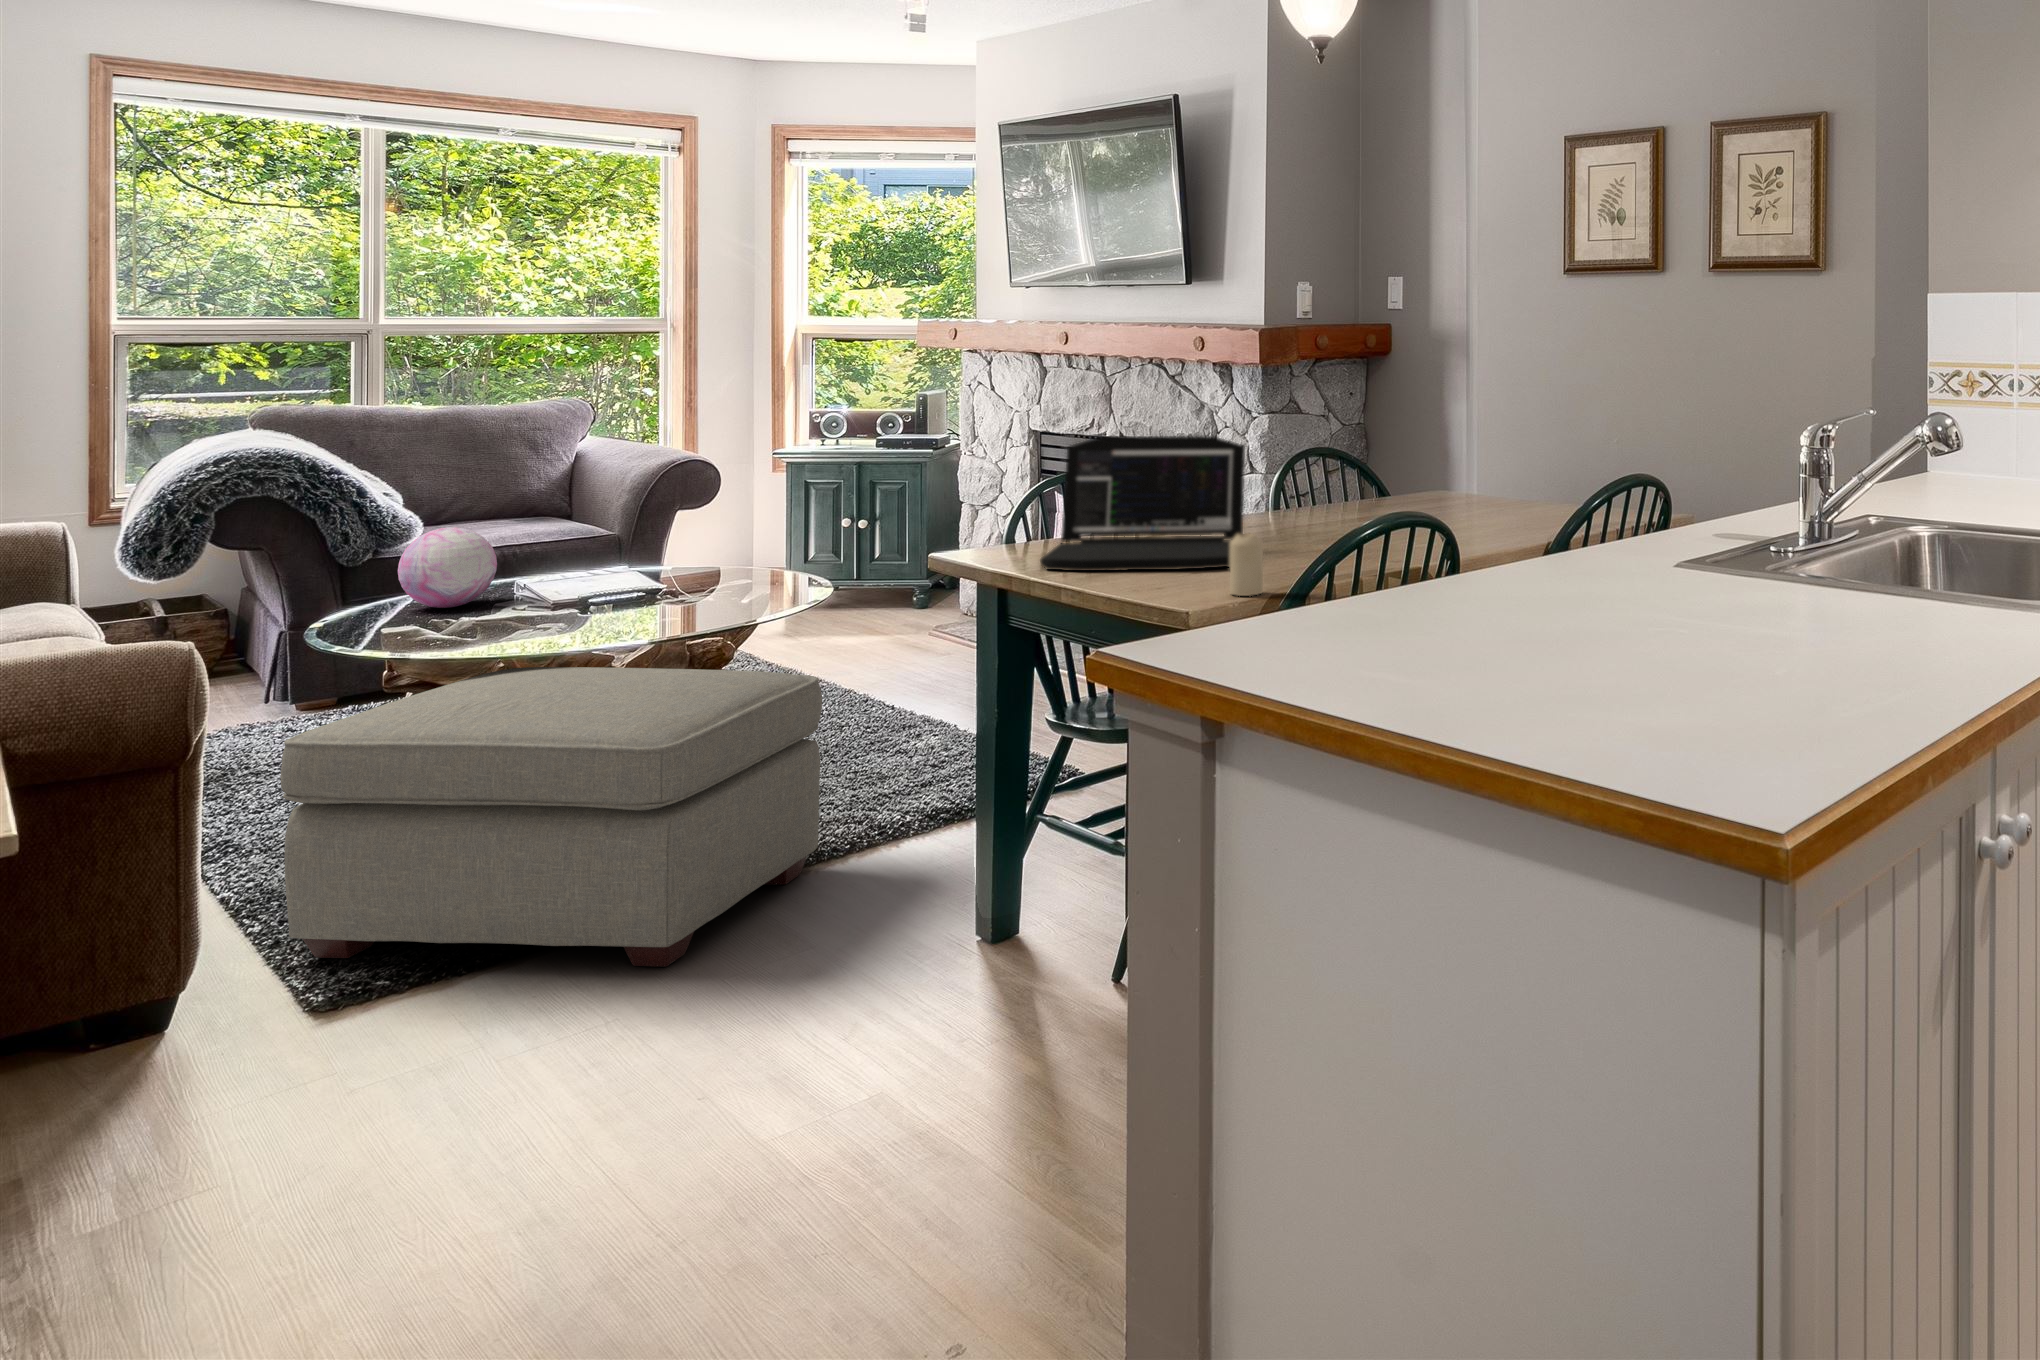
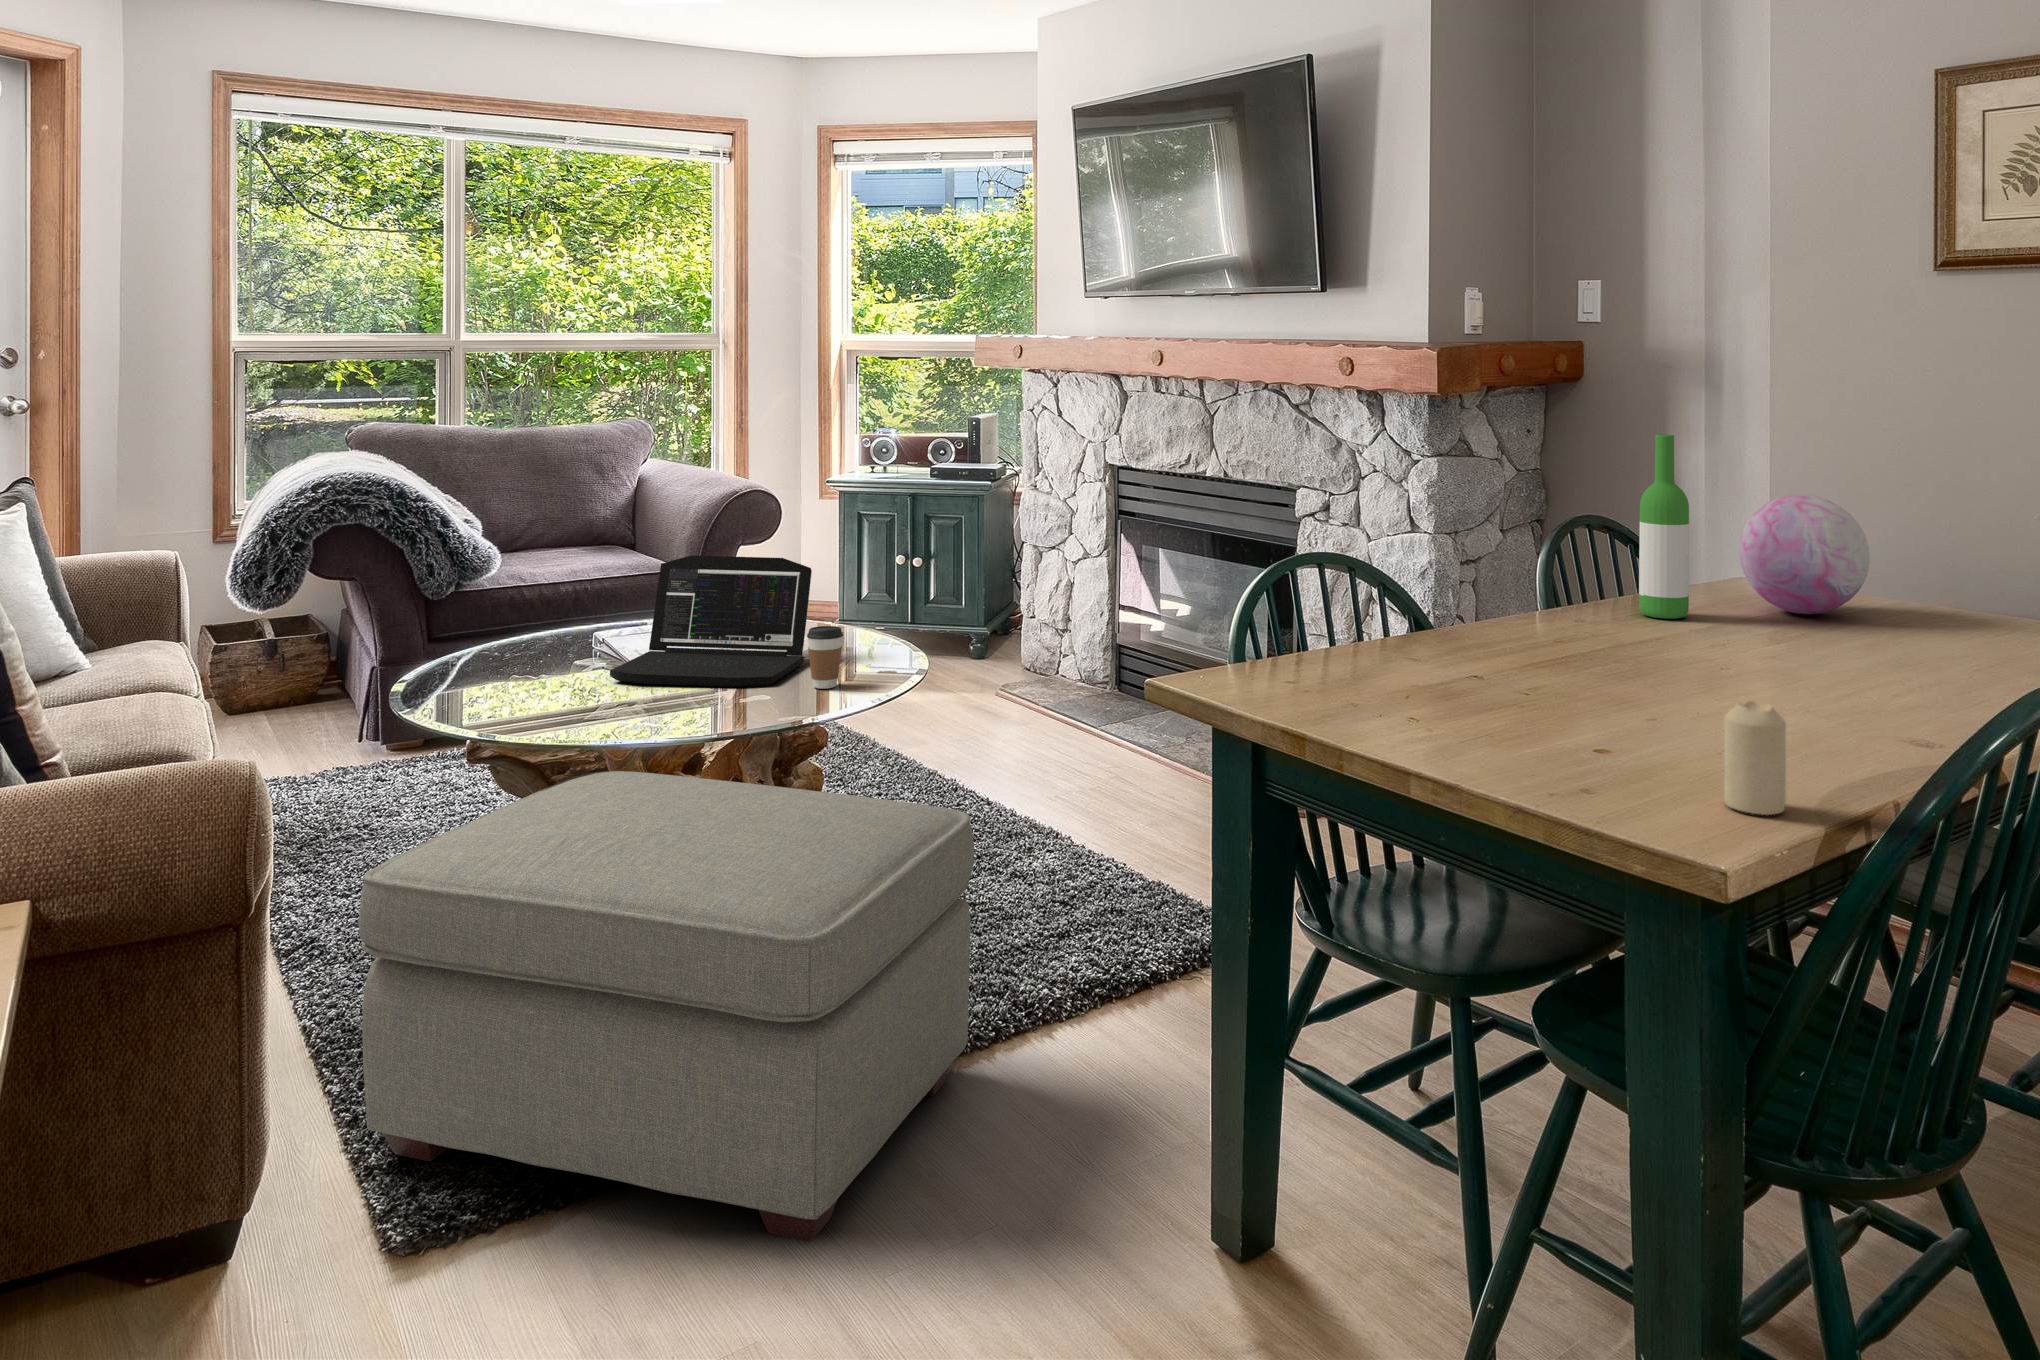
wine bottle: none [1329,388,1362,514] -> present [1639,434,1689,619]
laptop: present [1040,436,1245,571] -> present [610,556,812,687]
decorative orb: present [398,527,497,608] -> present [1739,495,1870,614]
coffee cup: none [705,555,738,605] -> present [807,626,843,689]

